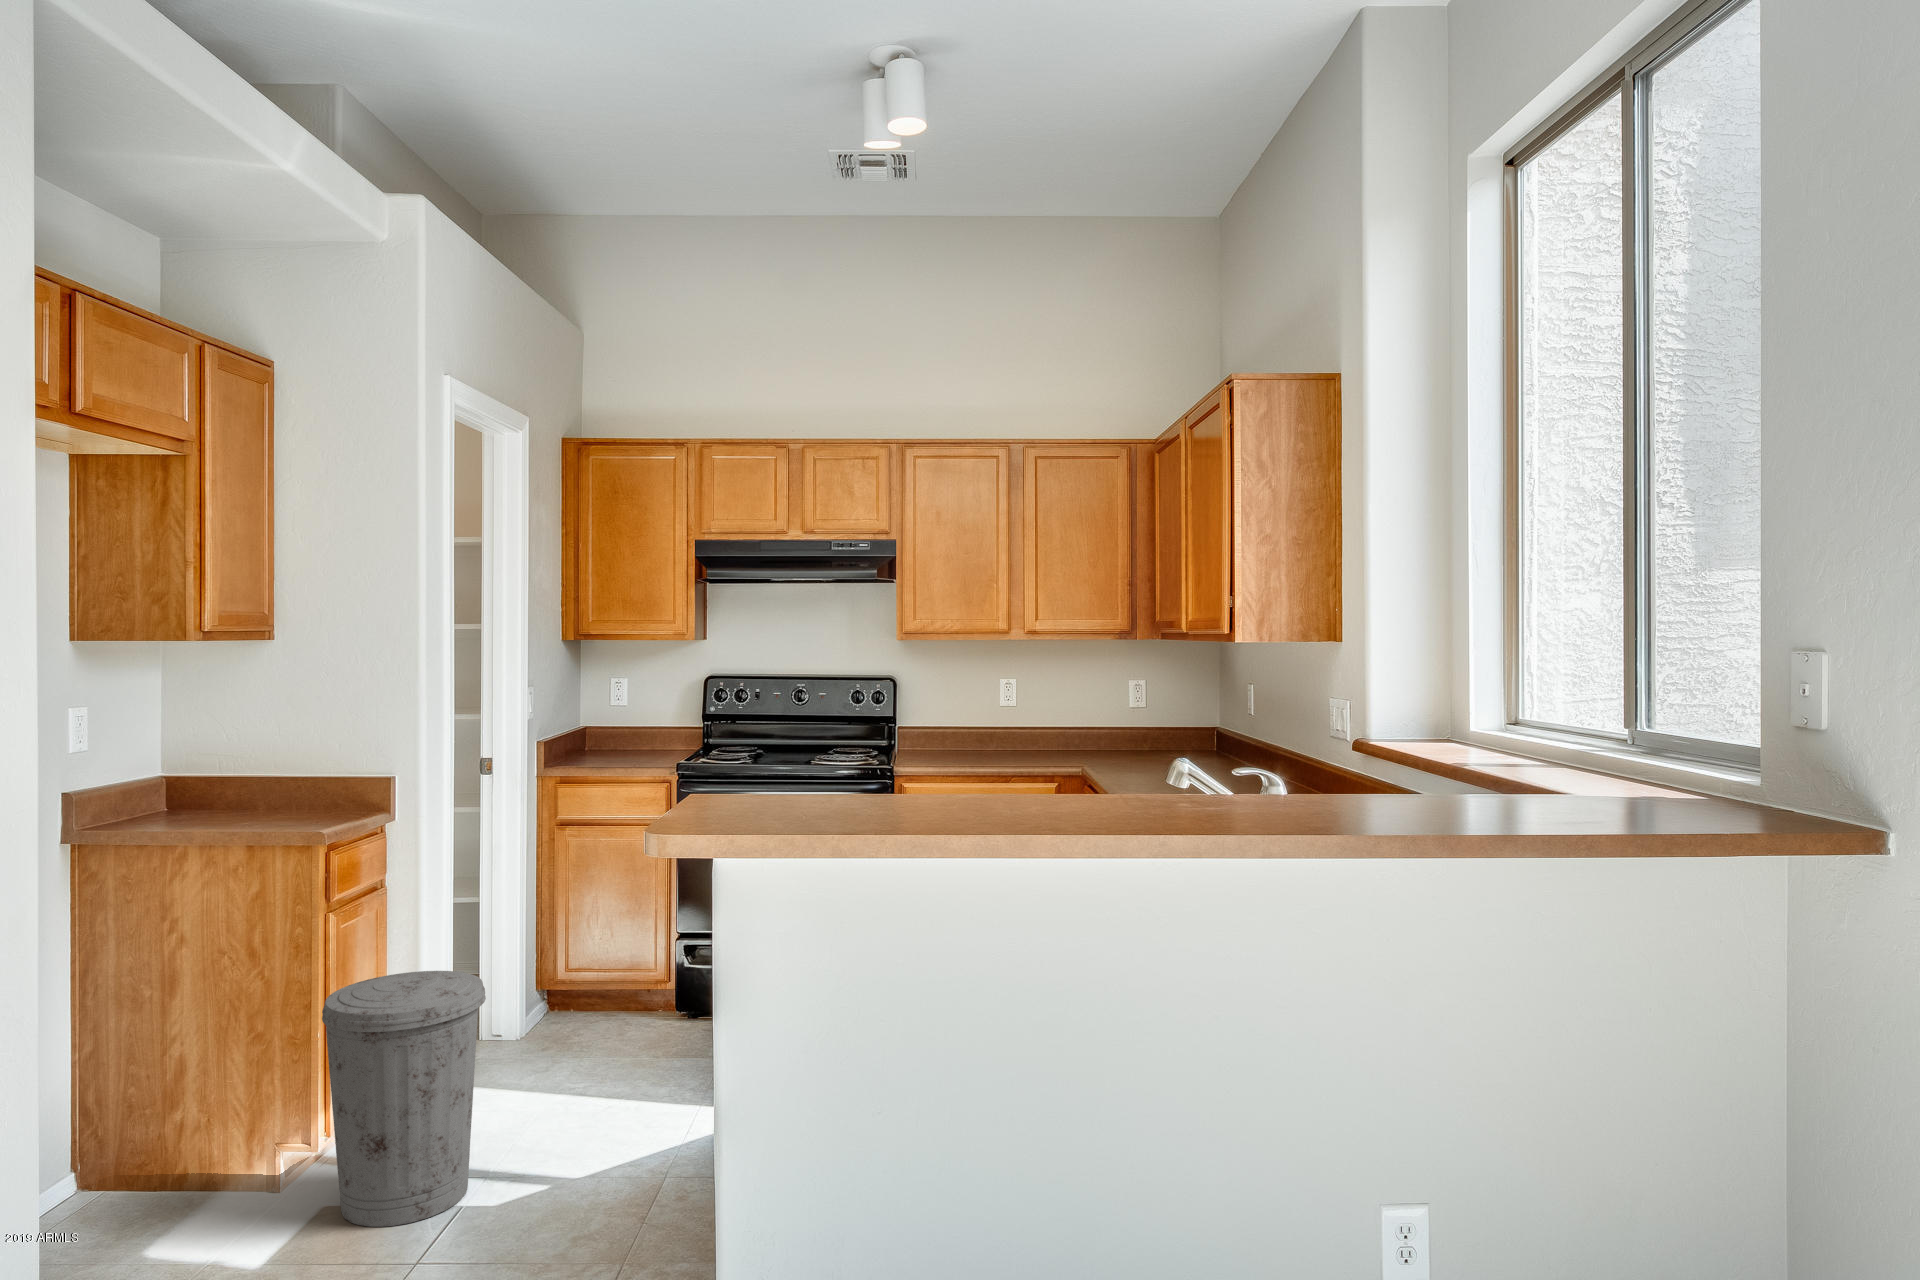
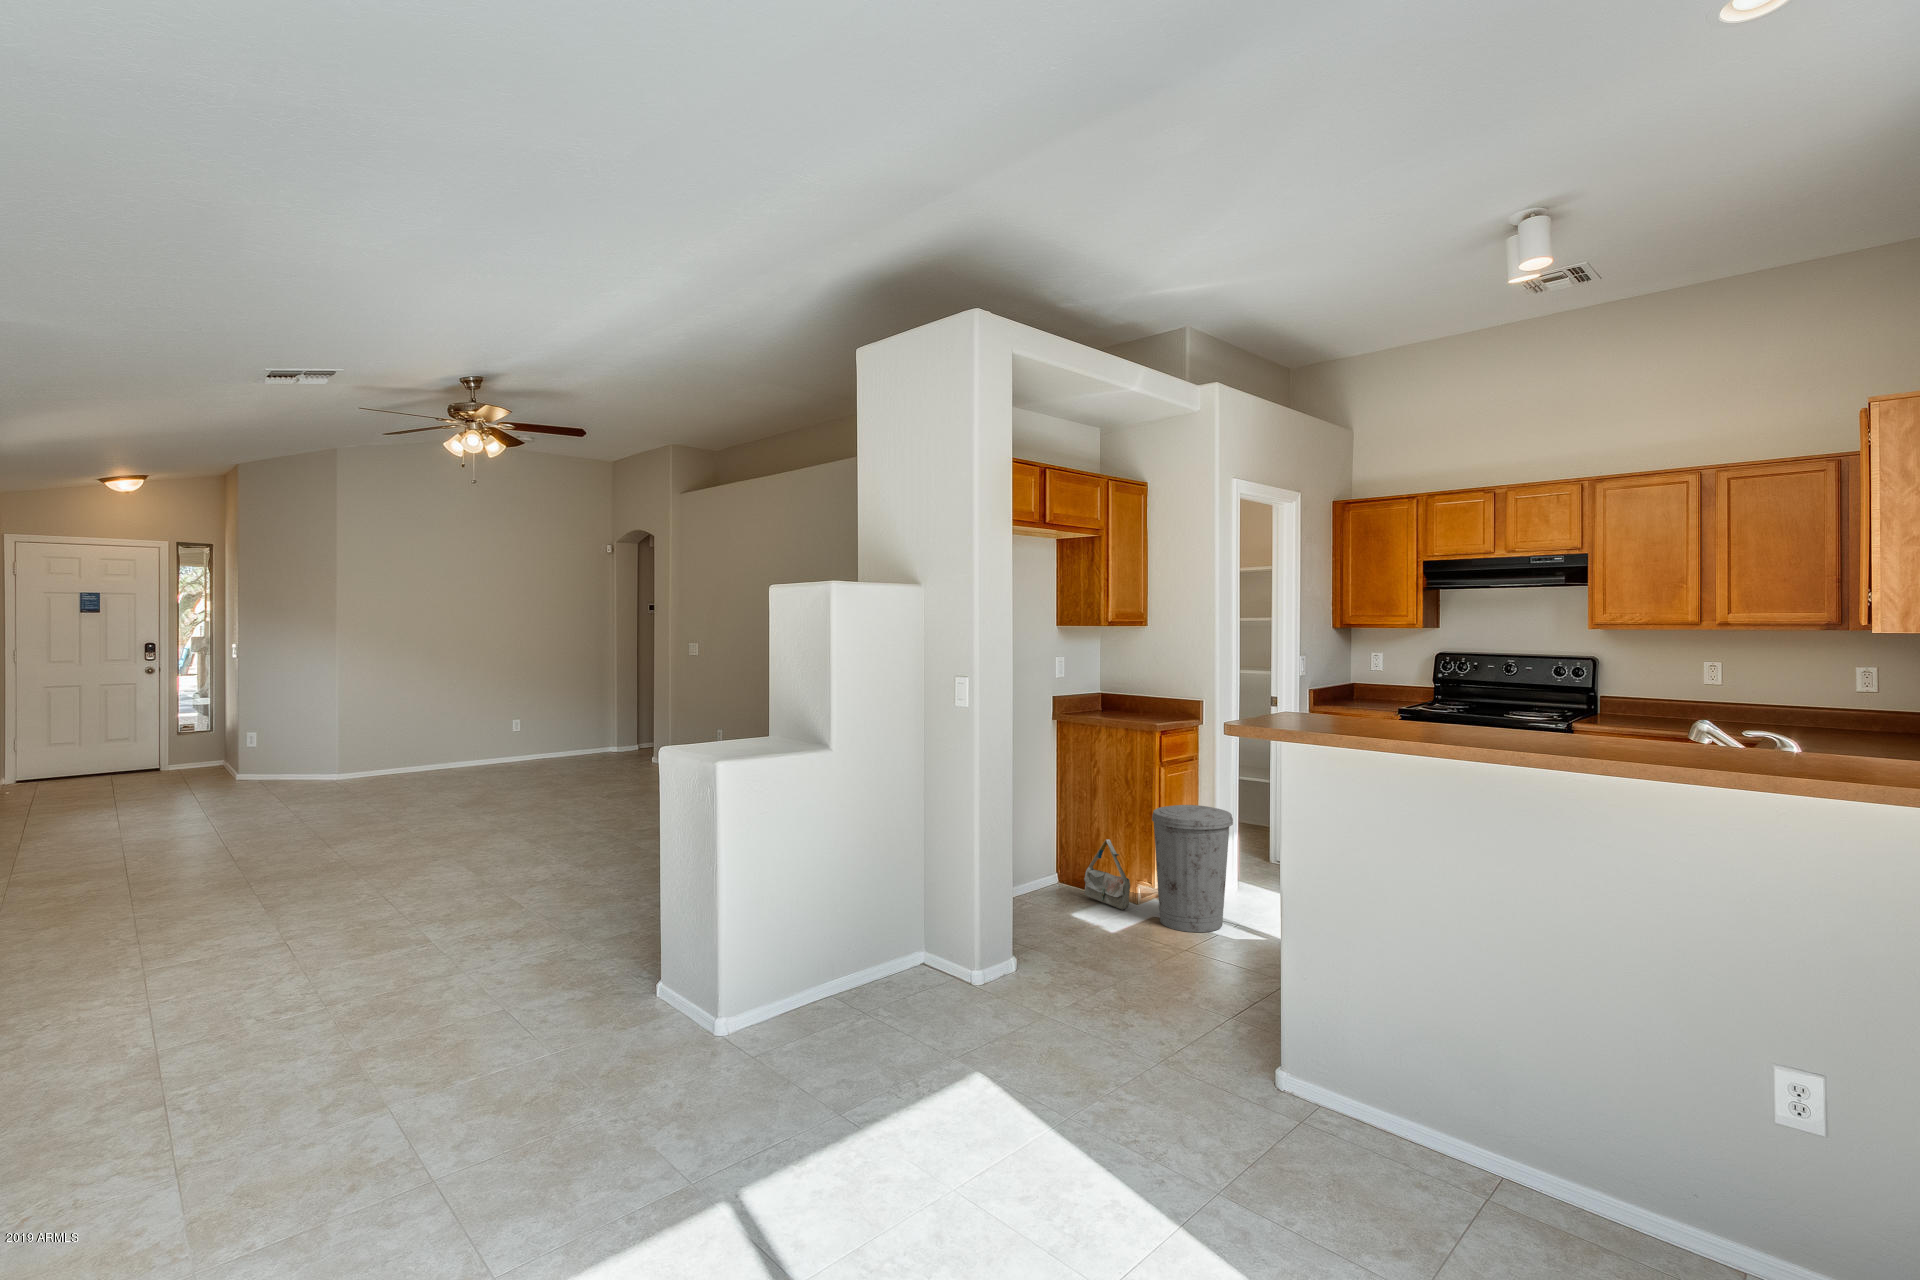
bag: none [149,1078,268,1215] -> present [1084,840,1130,910]

